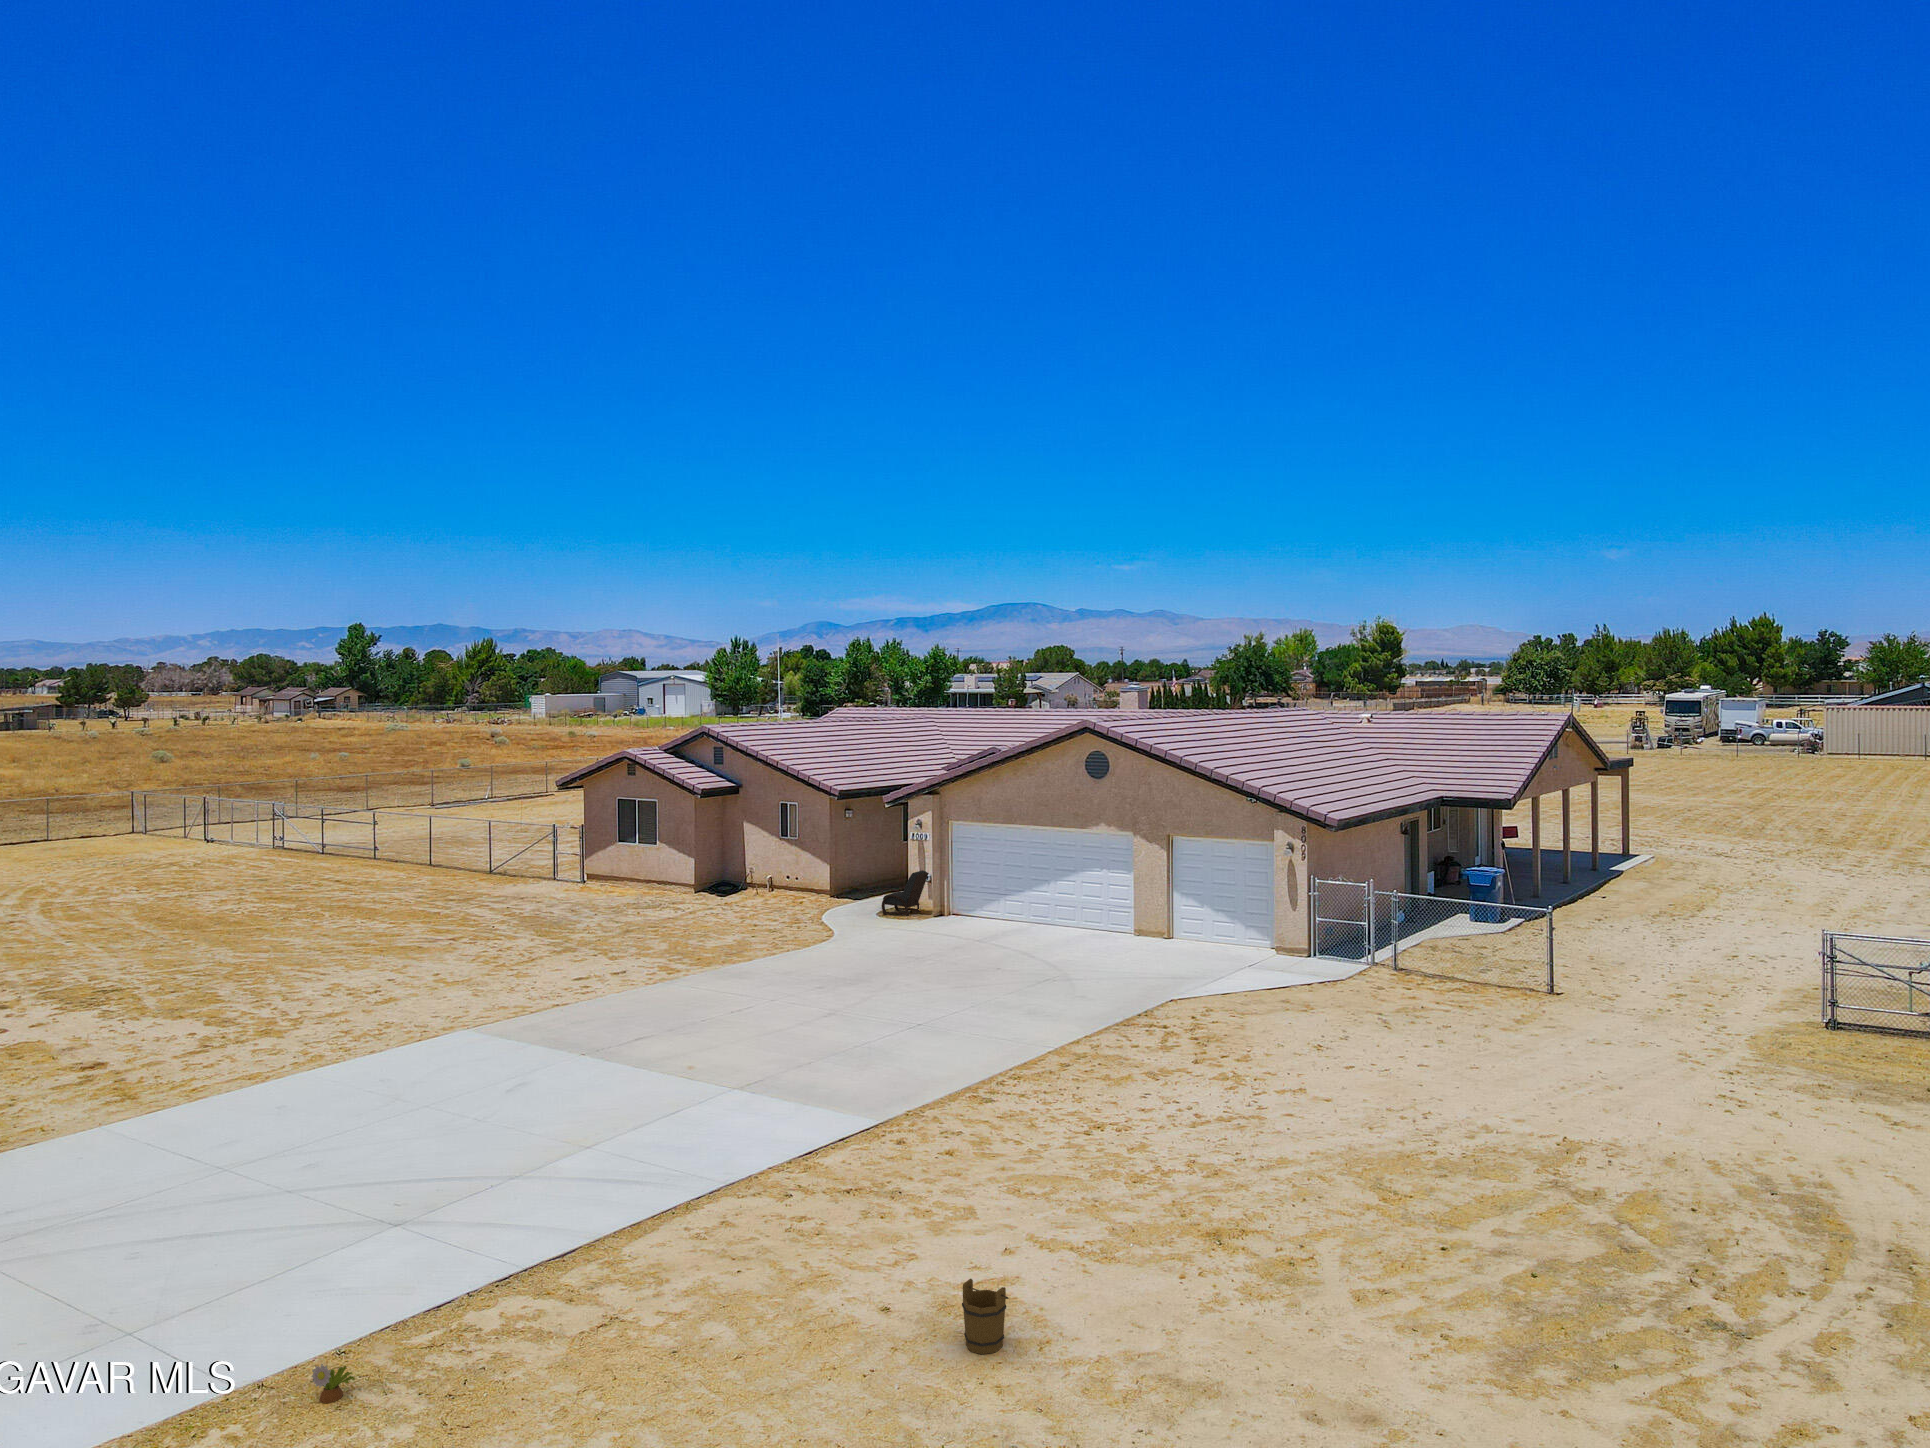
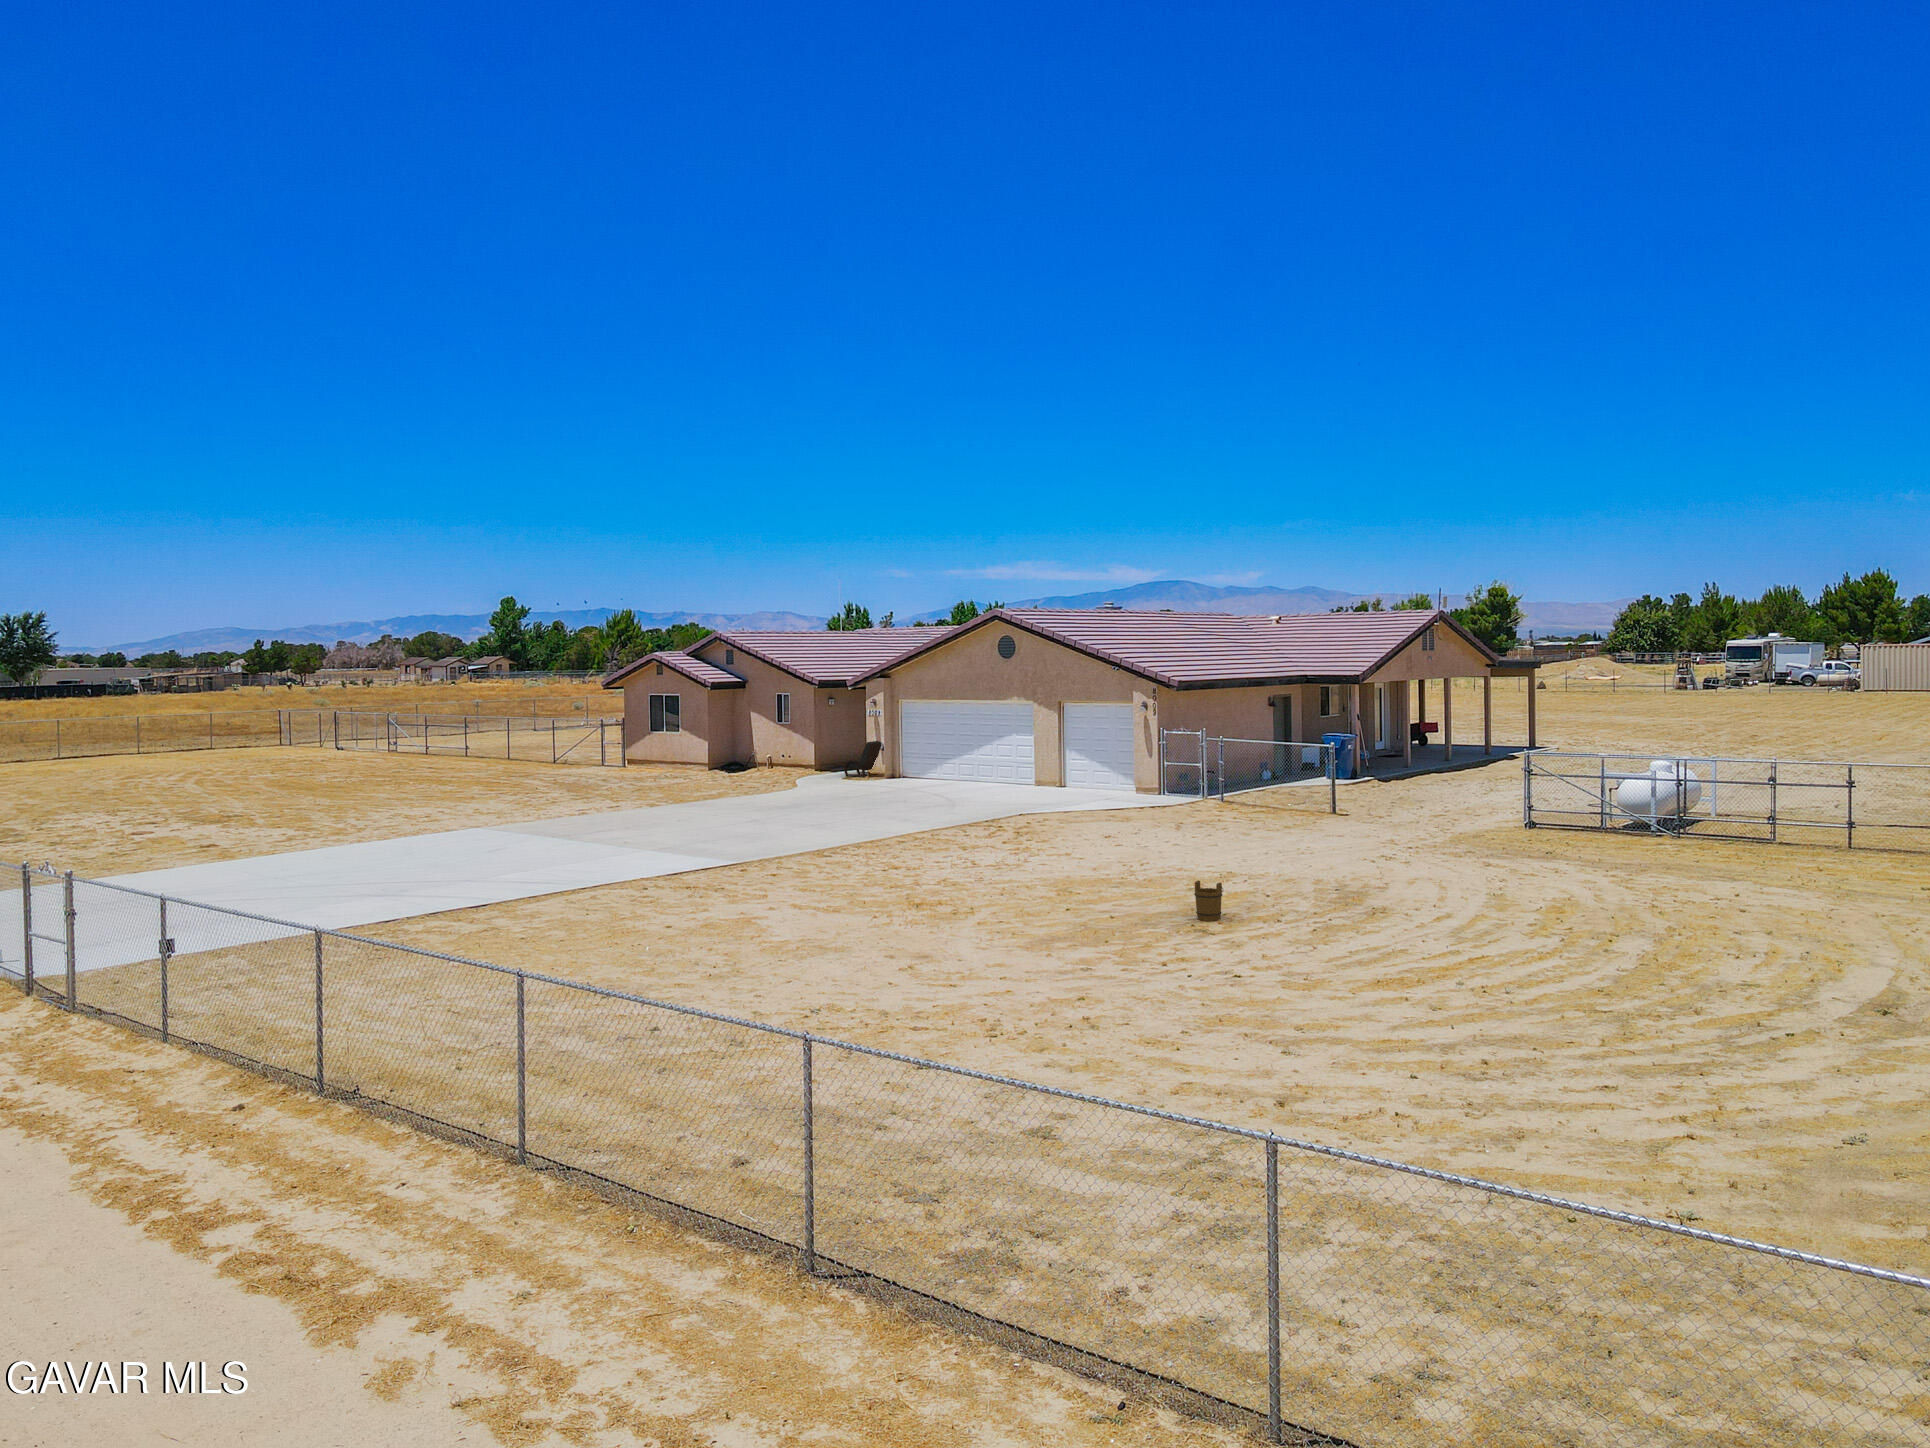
bucket: present [962,1279,1009,1354] -> present [1194,881,1223,921]
decorative plant: present [310,1364,355,1403] -> none [292,944,320,969]

